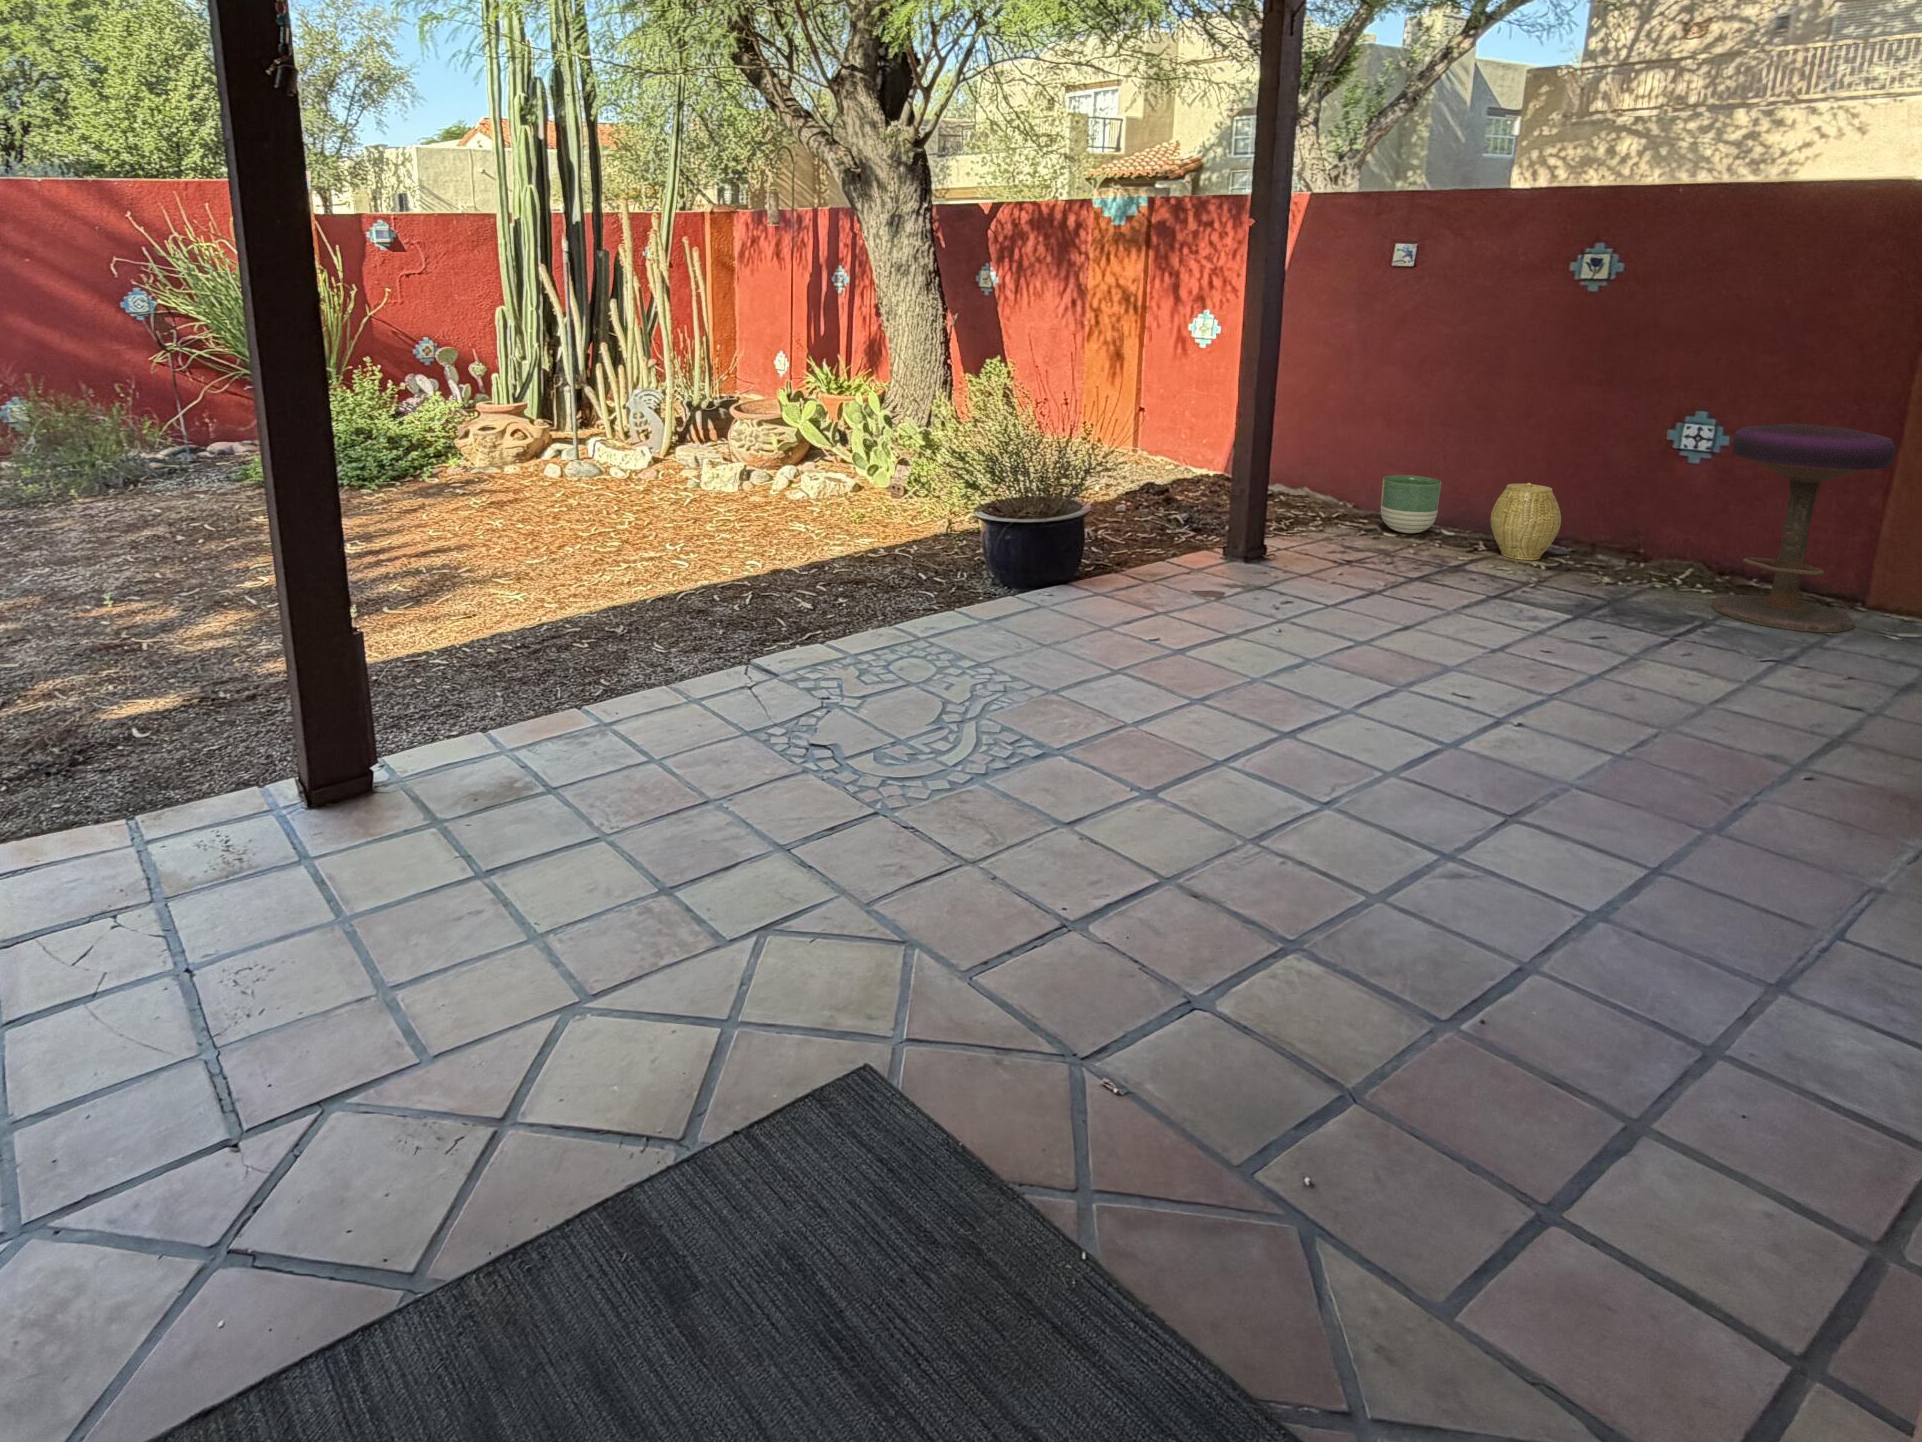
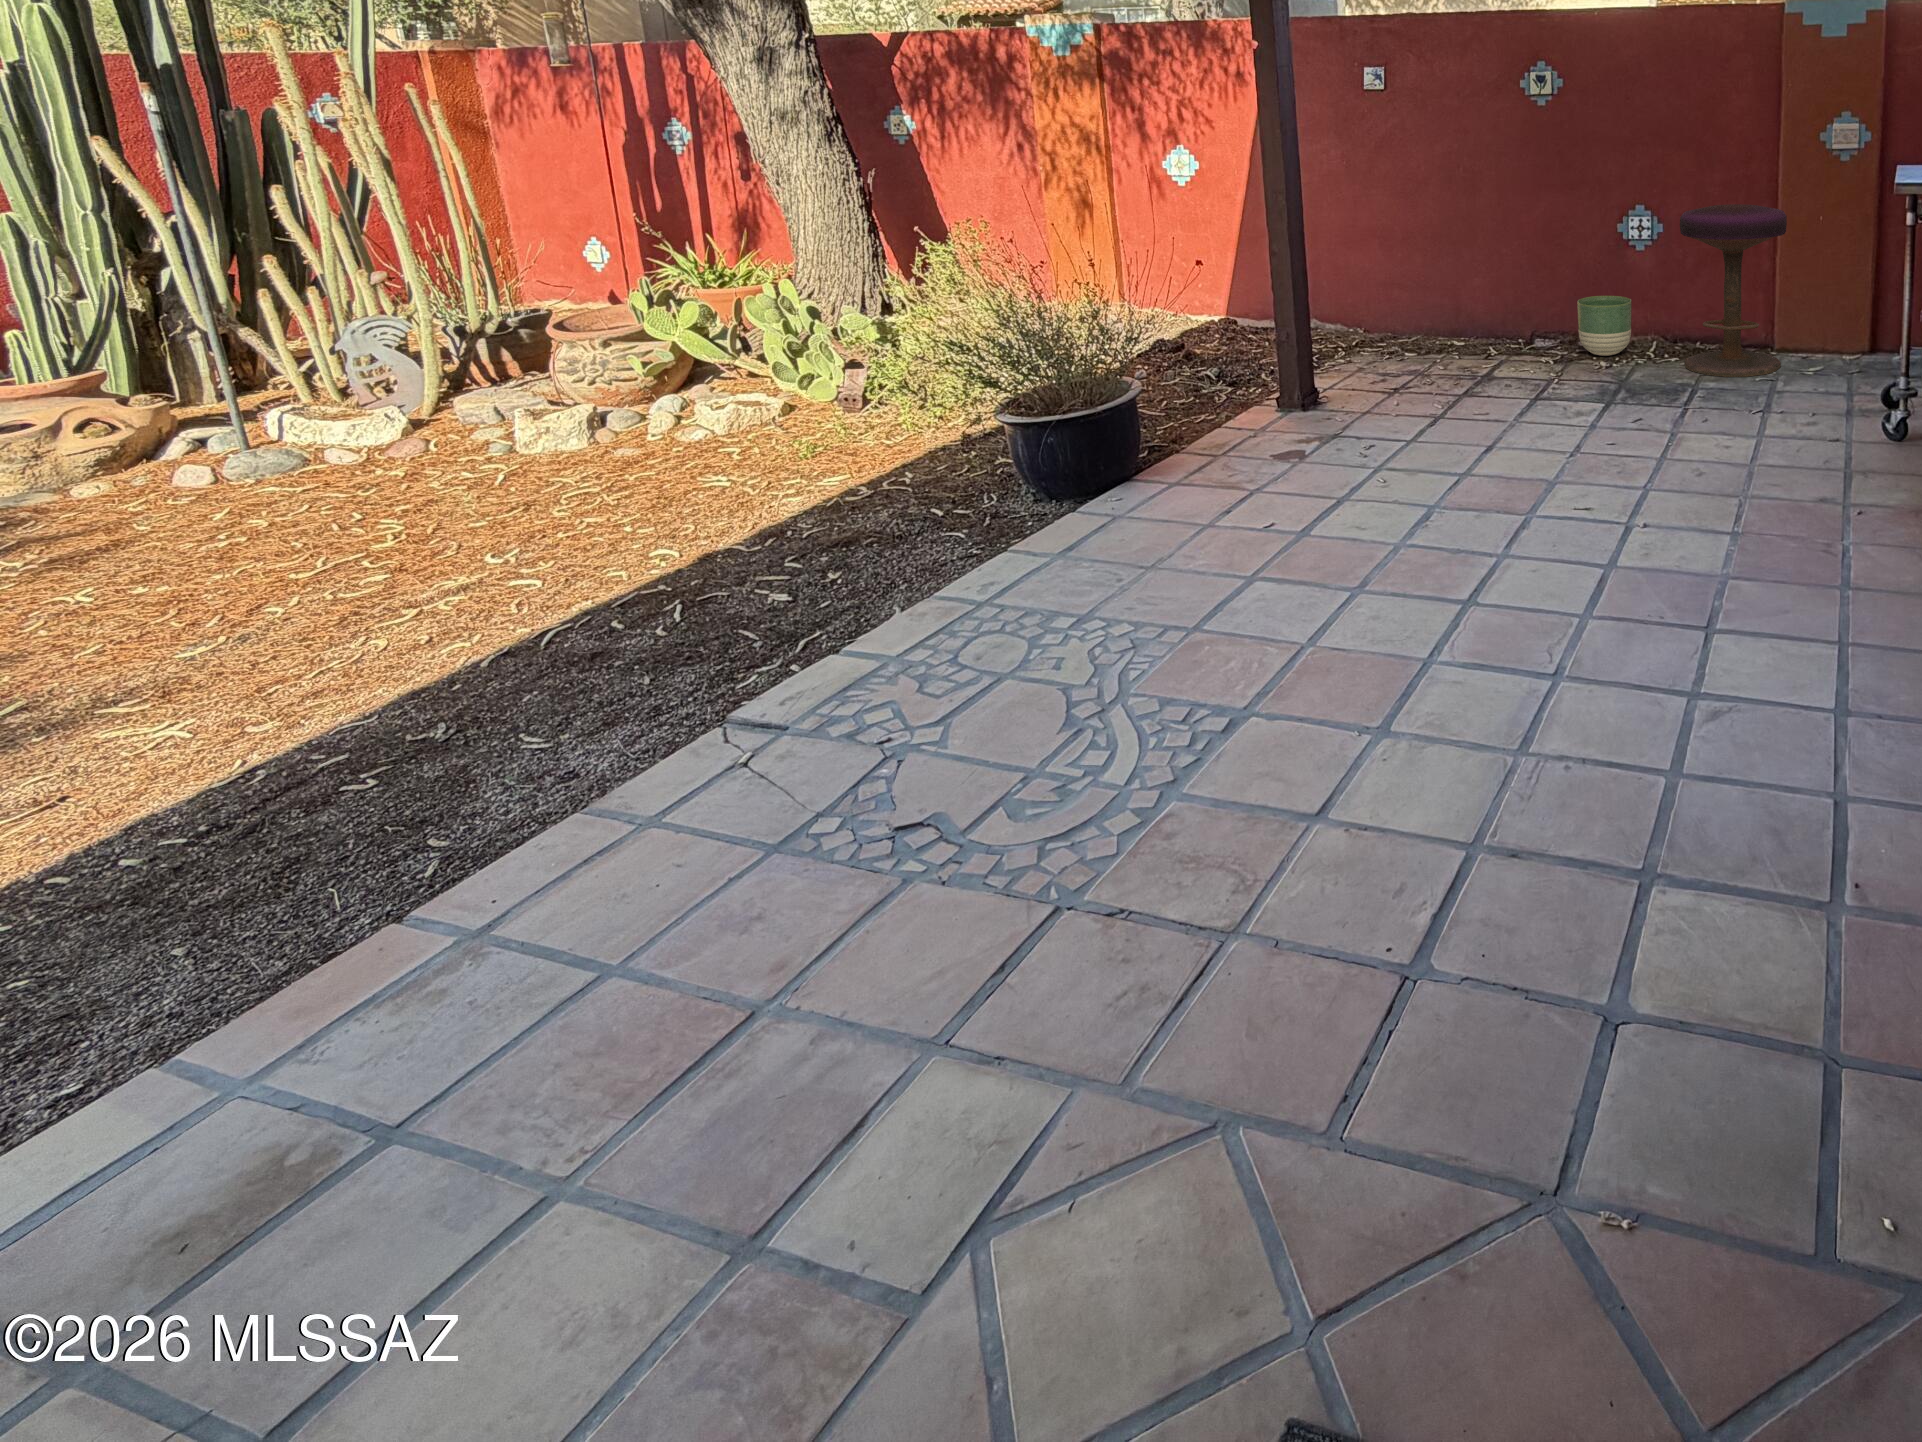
planter: present [1381,475,1441,533] -> present [1577,296,1632,356]
woven basket: present [1491,483,1561,560] -> none [1495,283,1552,355]

